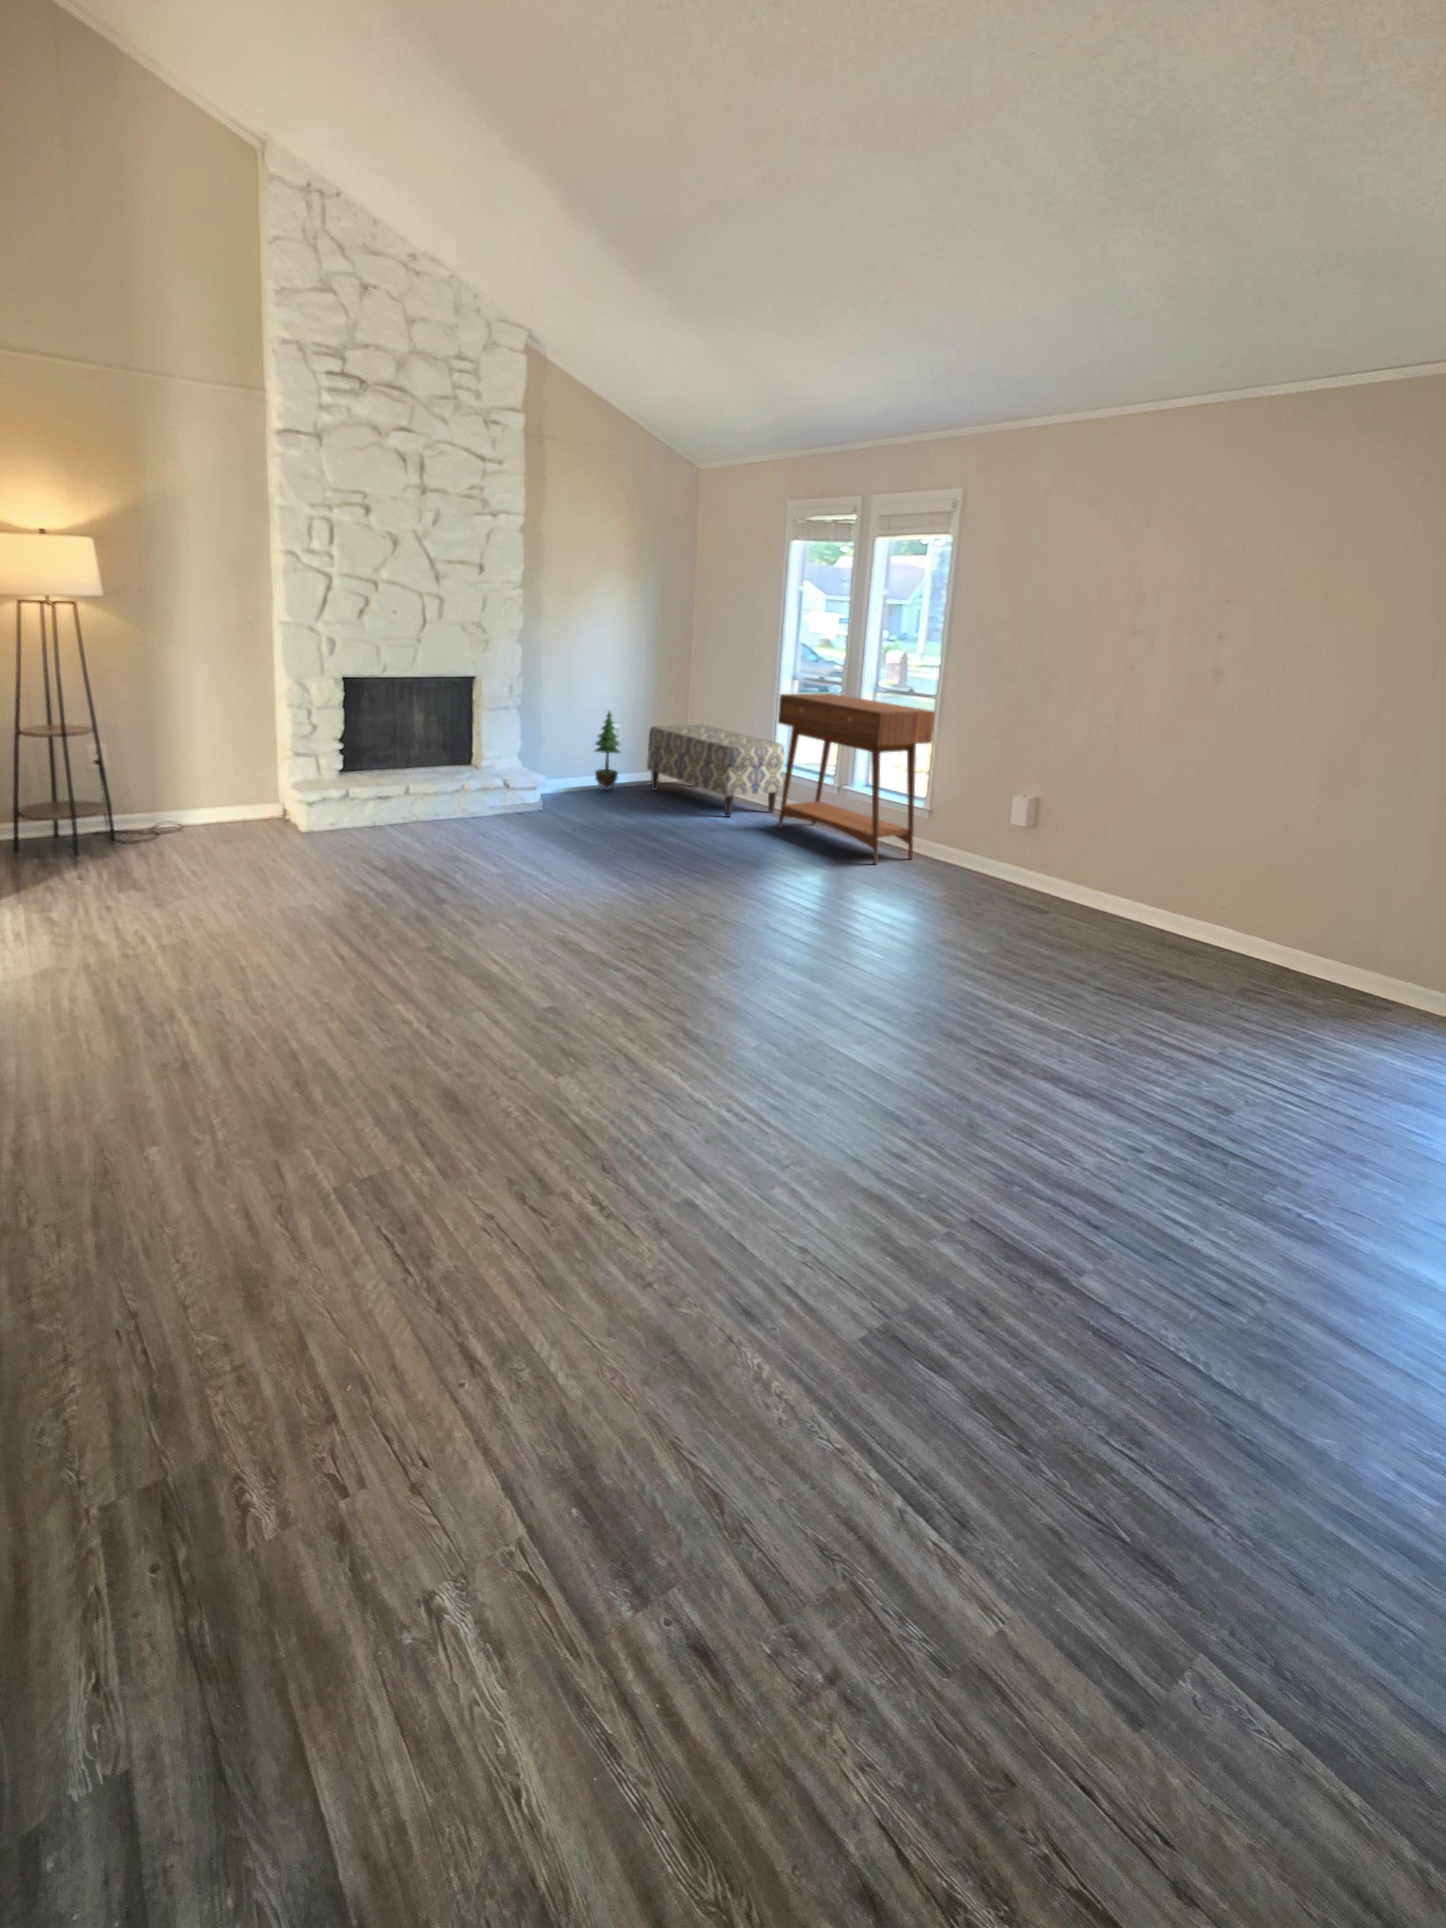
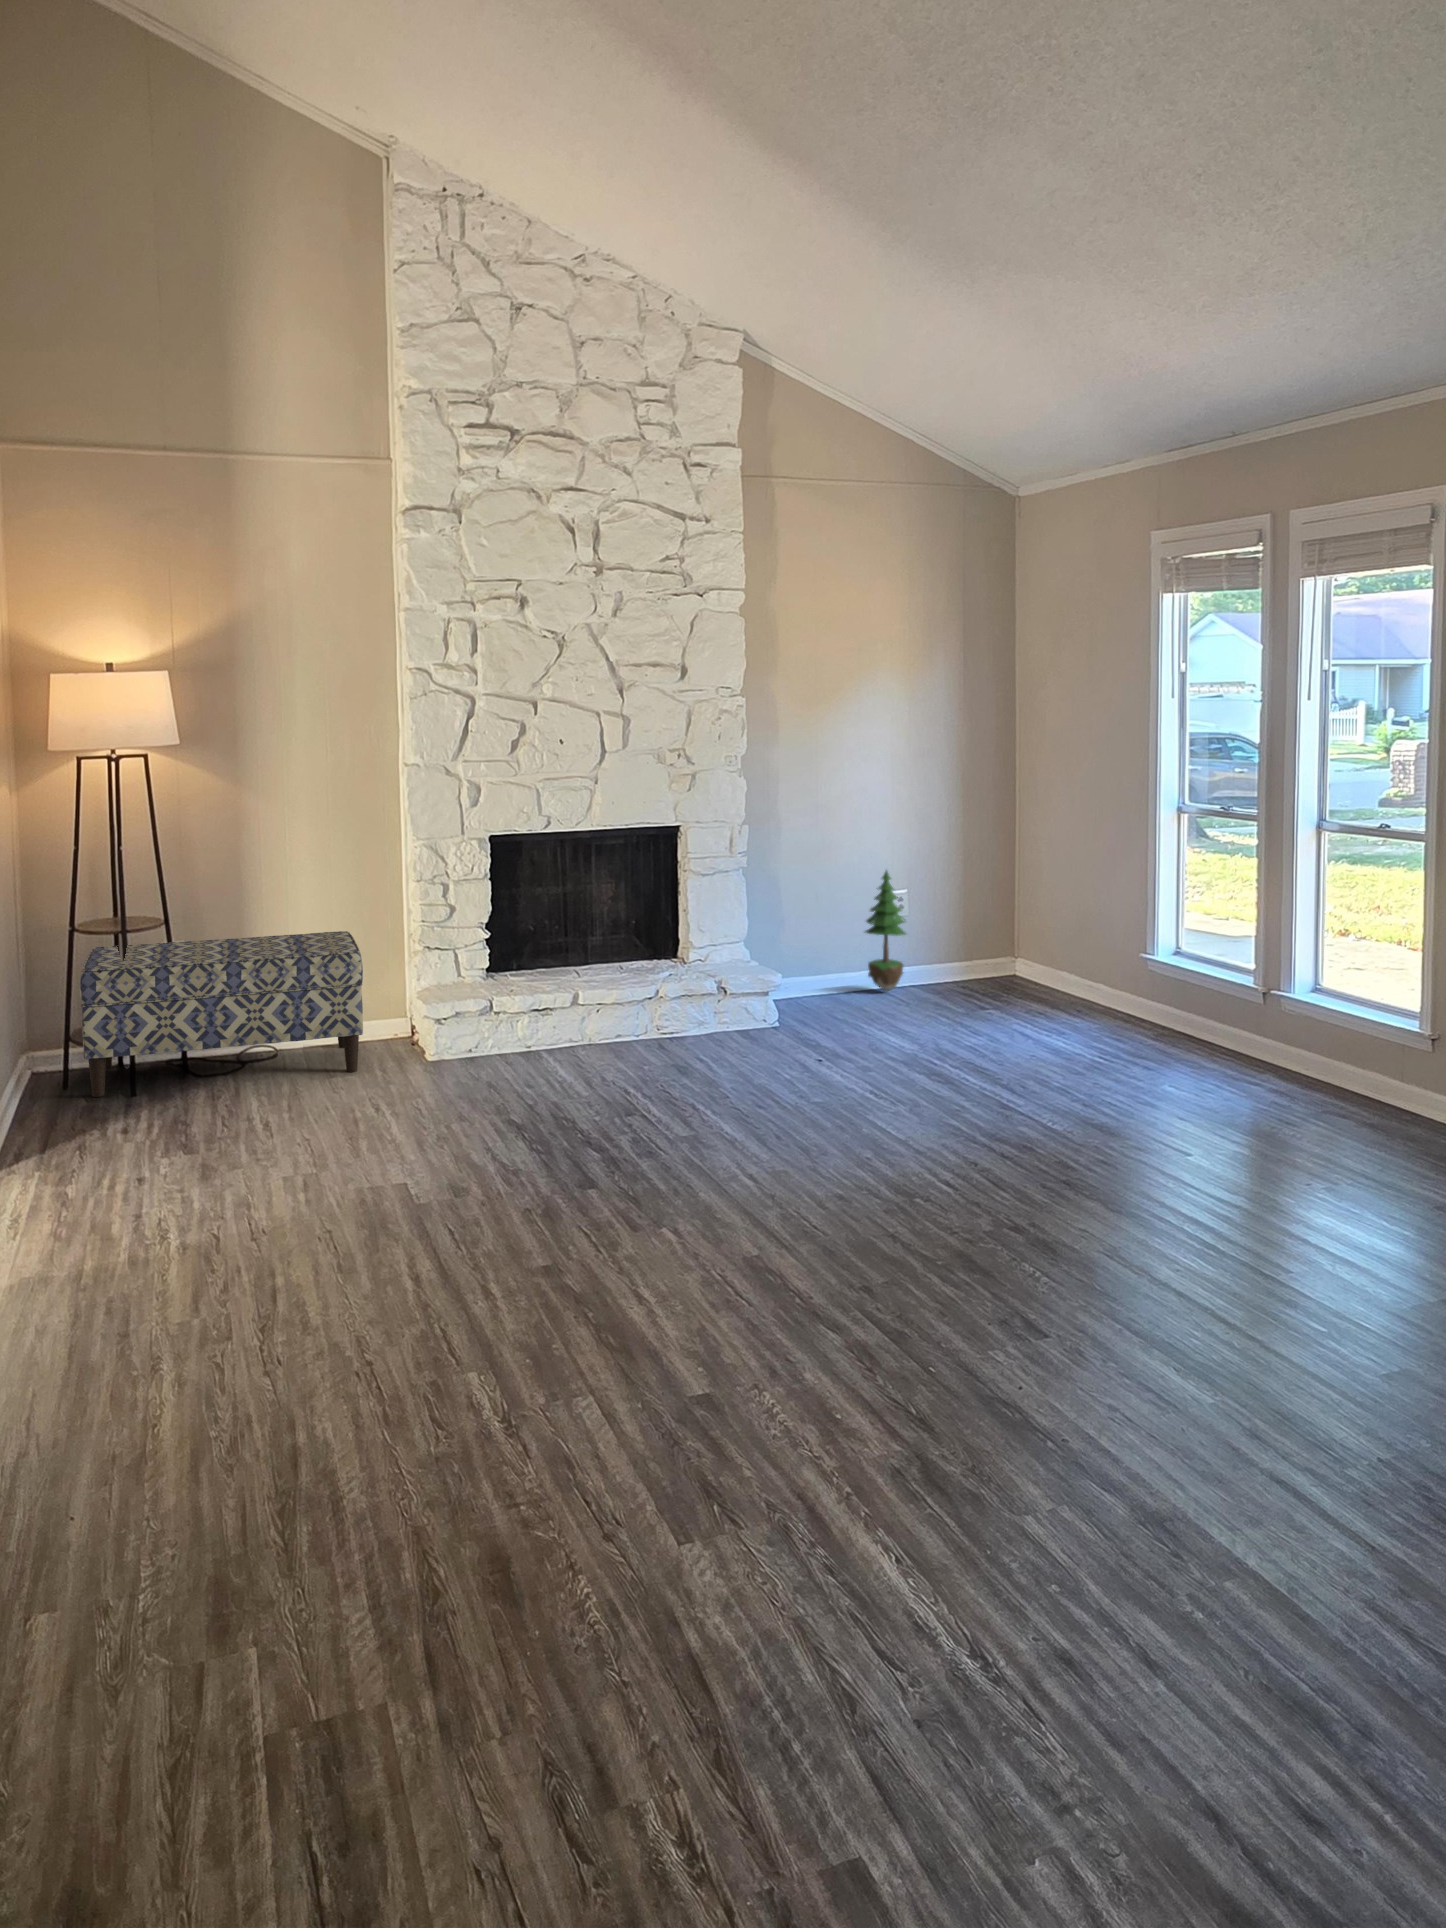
console table: present [778,693,935,864] -> none [1146,836,1421,1130]
bench: present [647,725,785,817] -> present [80,931,363,1097]

